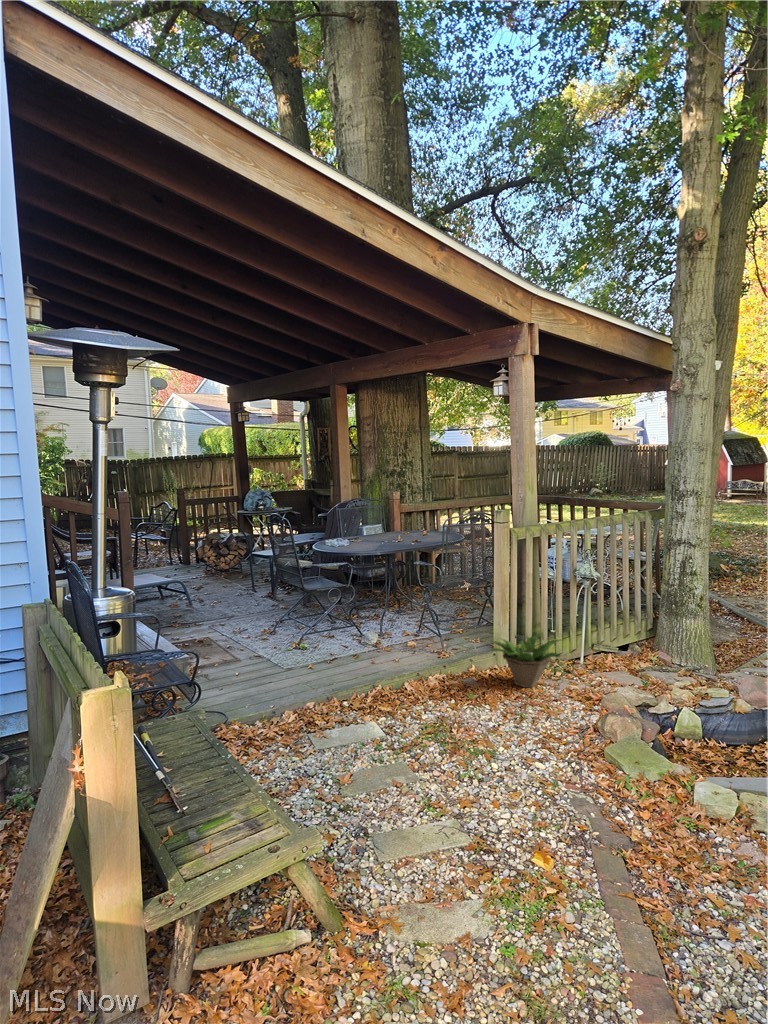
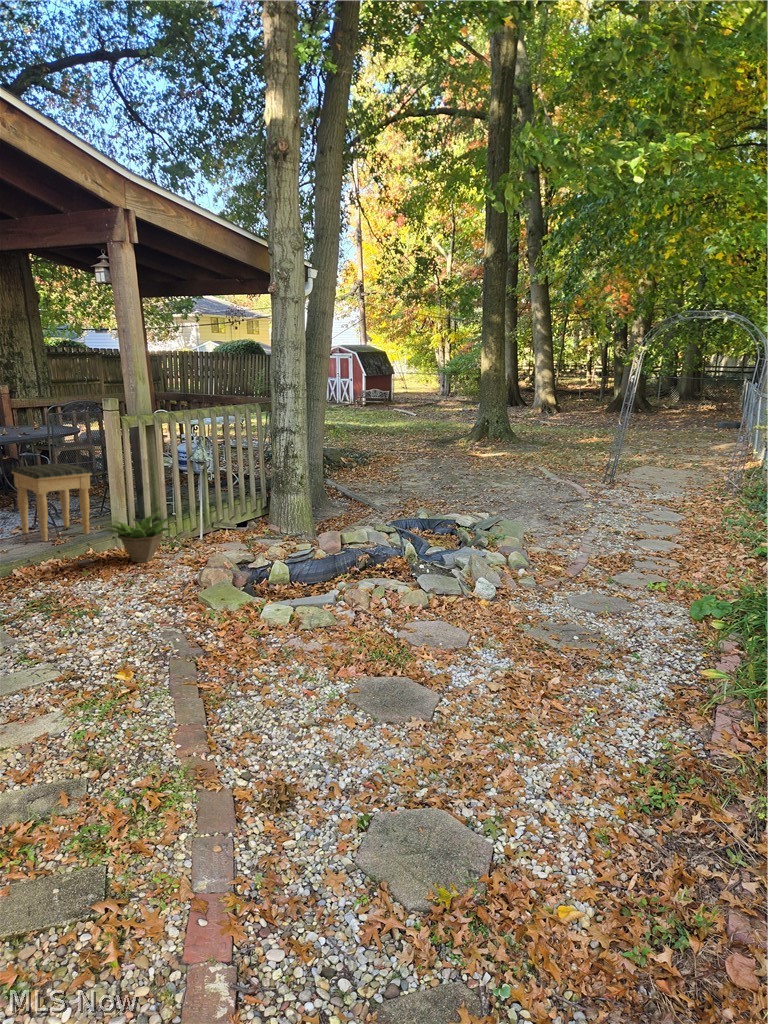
footstool: none [408,572,479,652] -> present [11,463,92,542]

